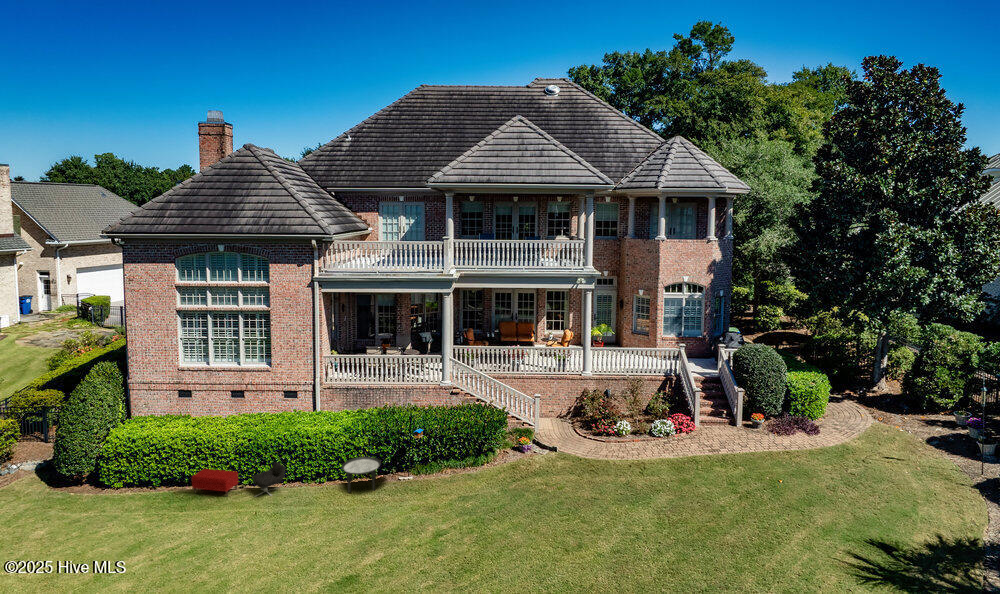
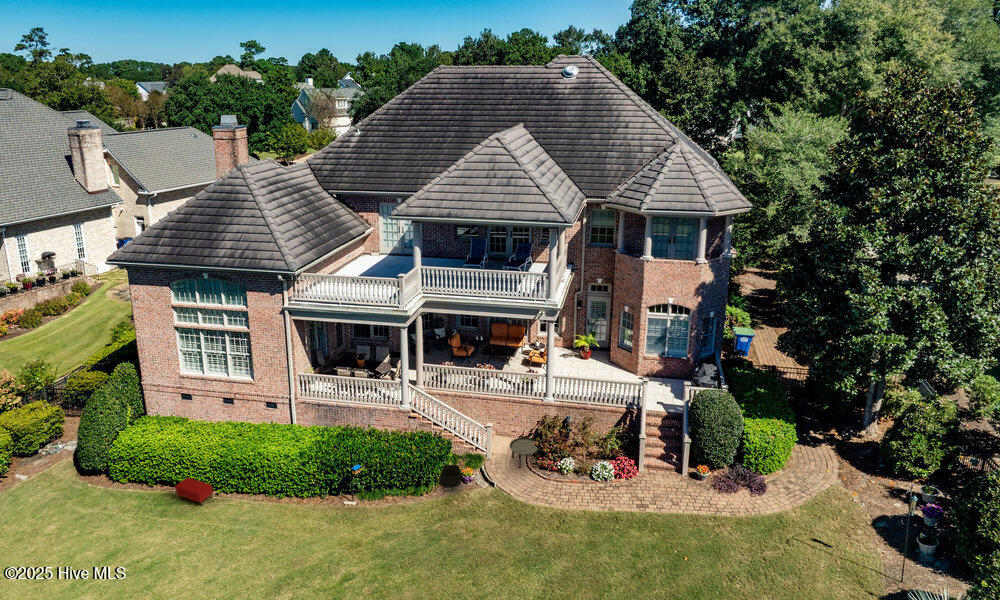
round table: present [342,457,381,493] -> present [510,437,539,468]
lounge chair: present [252,462,285,495] -> present [438,465,462,495]

